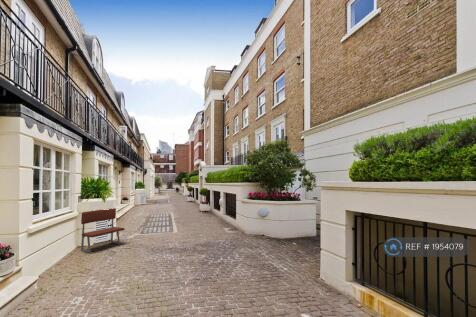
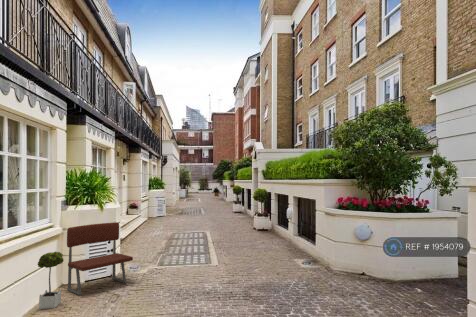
potted tree: none [62,225,80,262] -> present [38,252,64,309]

